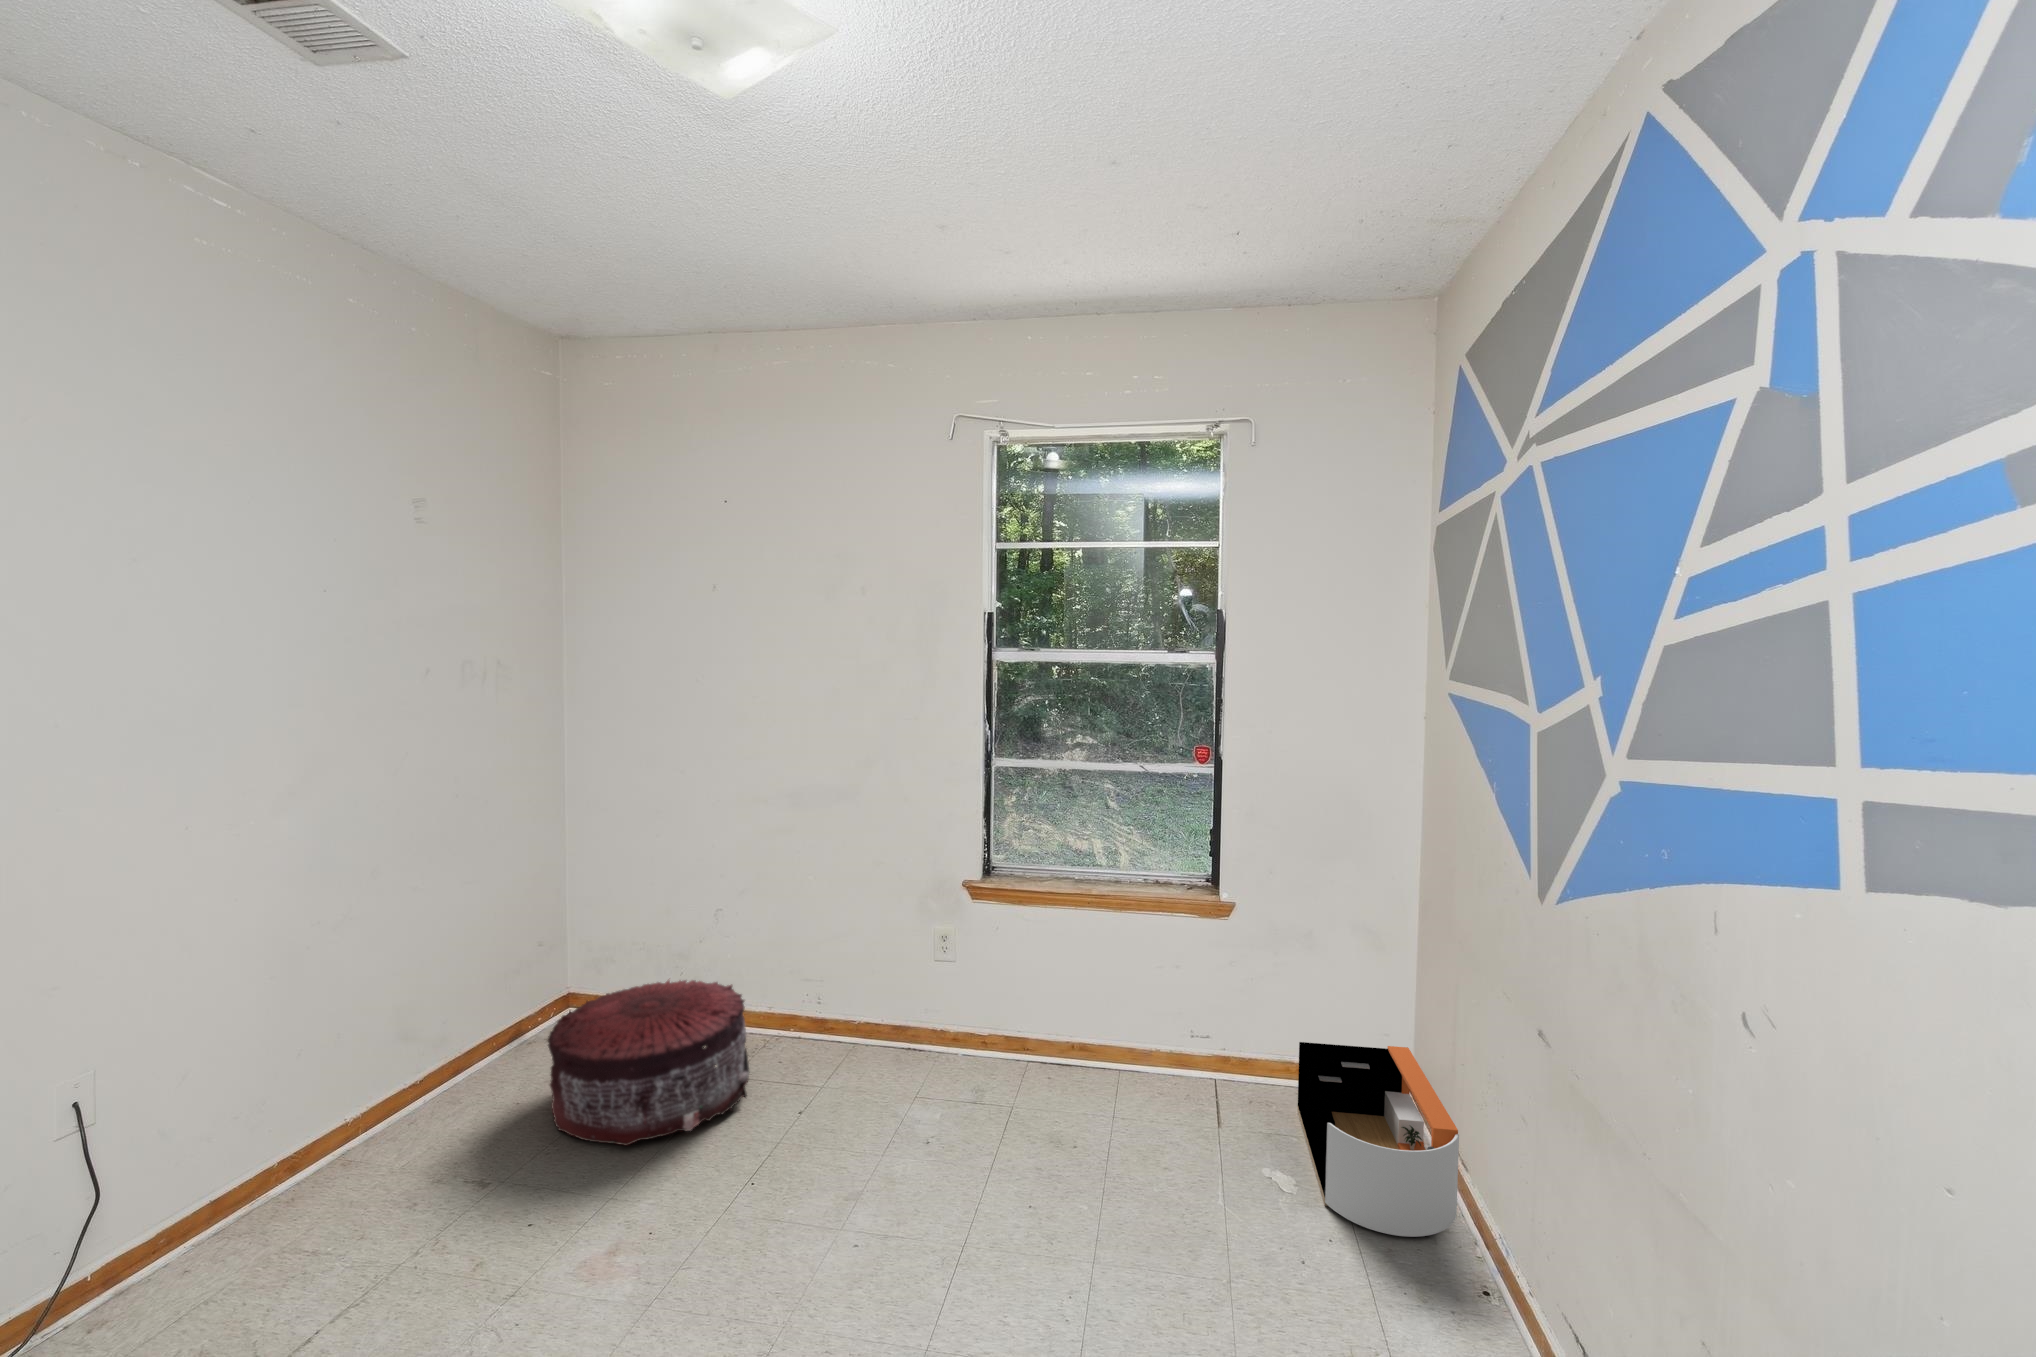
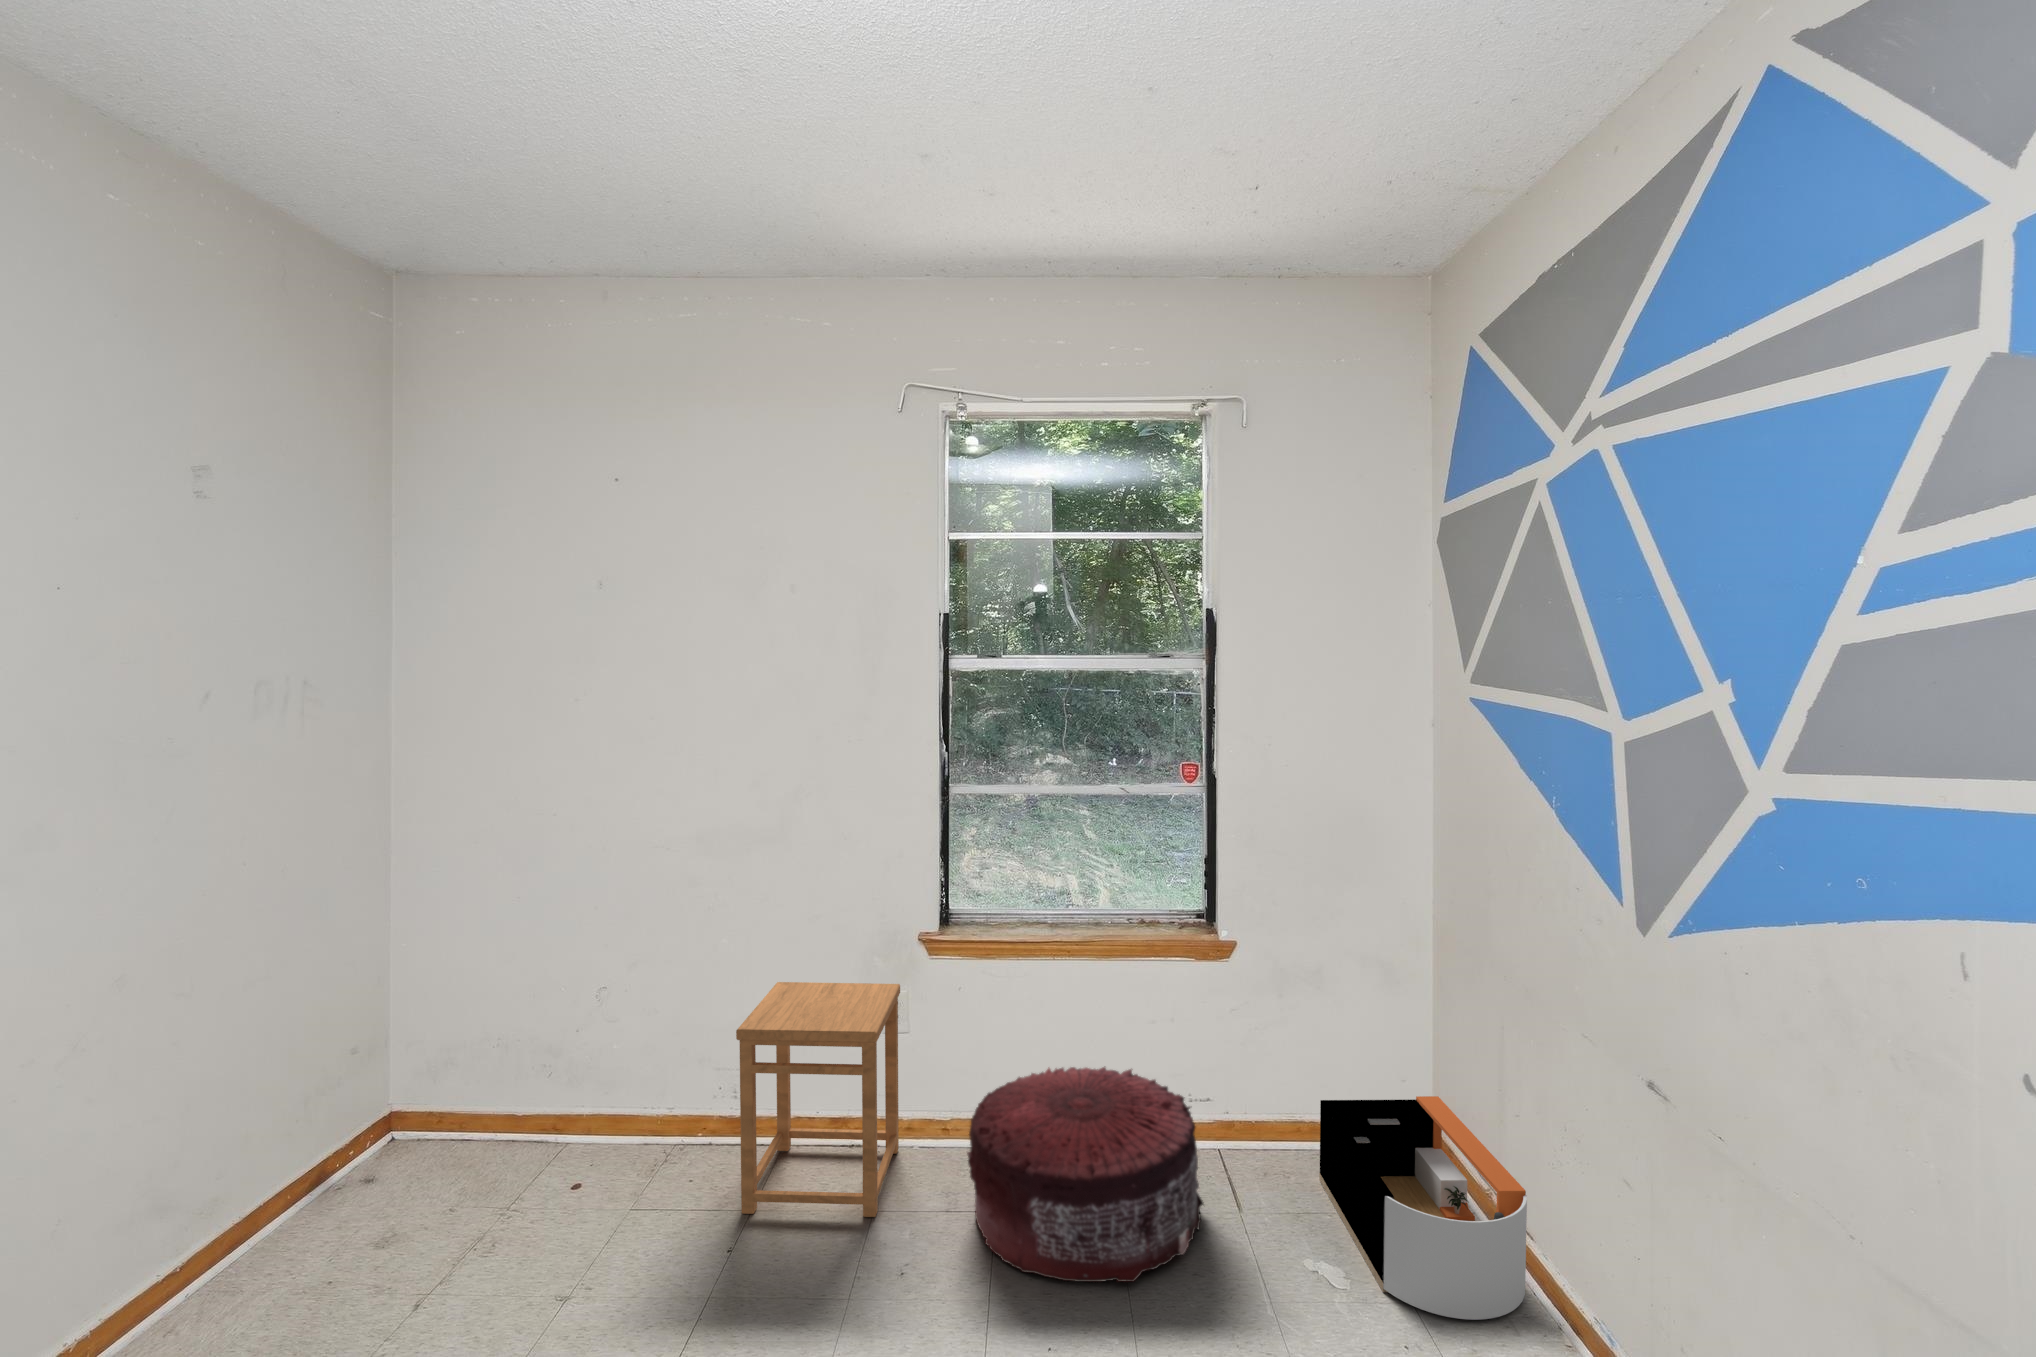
side table: none [809,911,949,1104] -> present [736,982,900,1217]
pouf: present [548,980,749,1145] -> present [967,1067,1204,1282]

